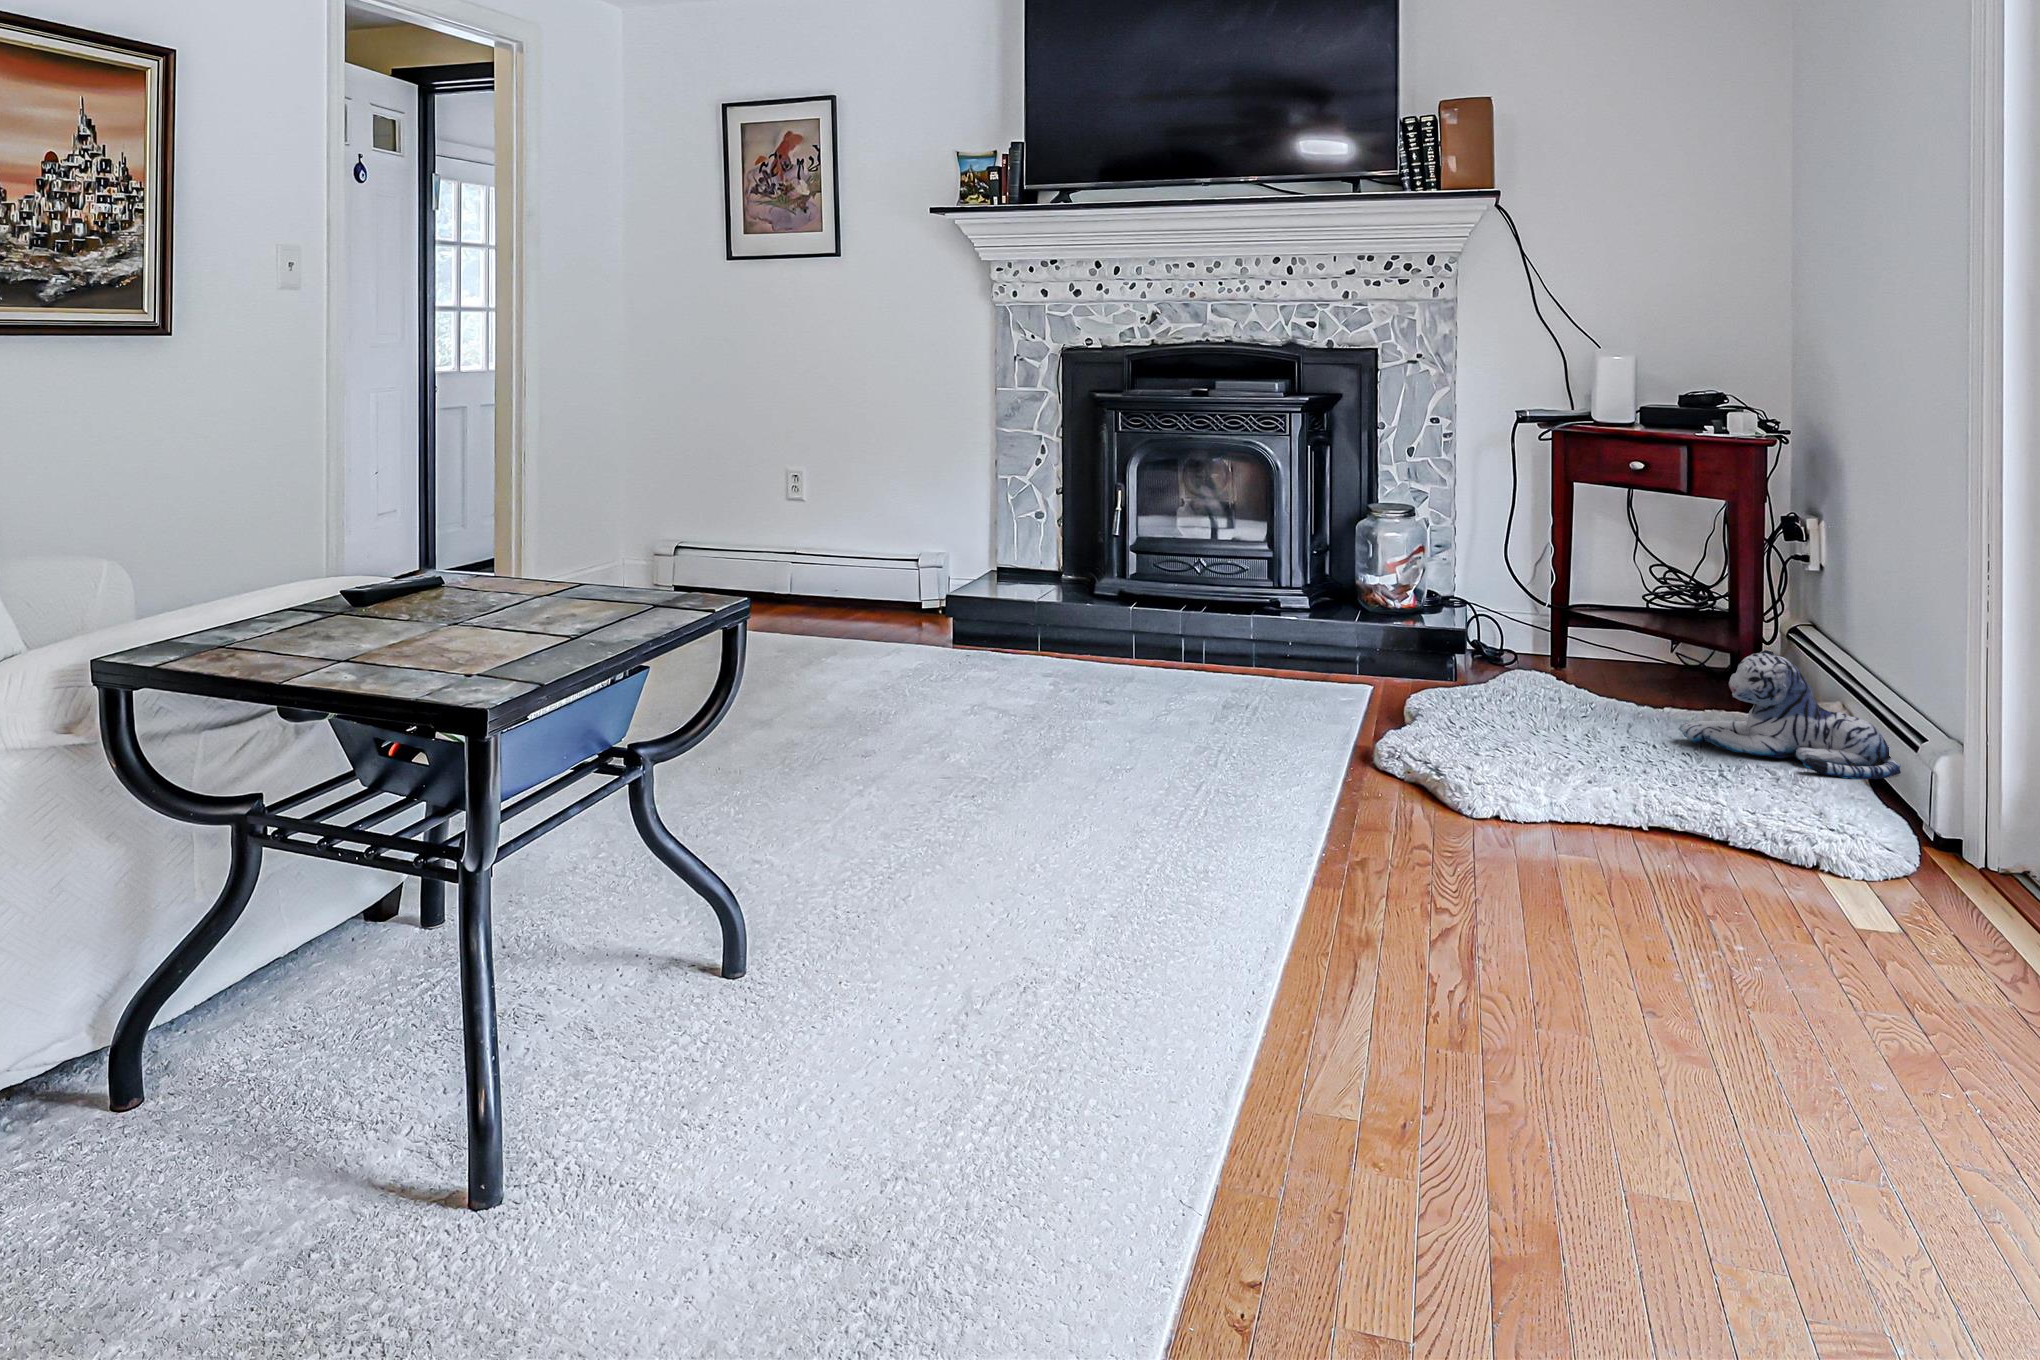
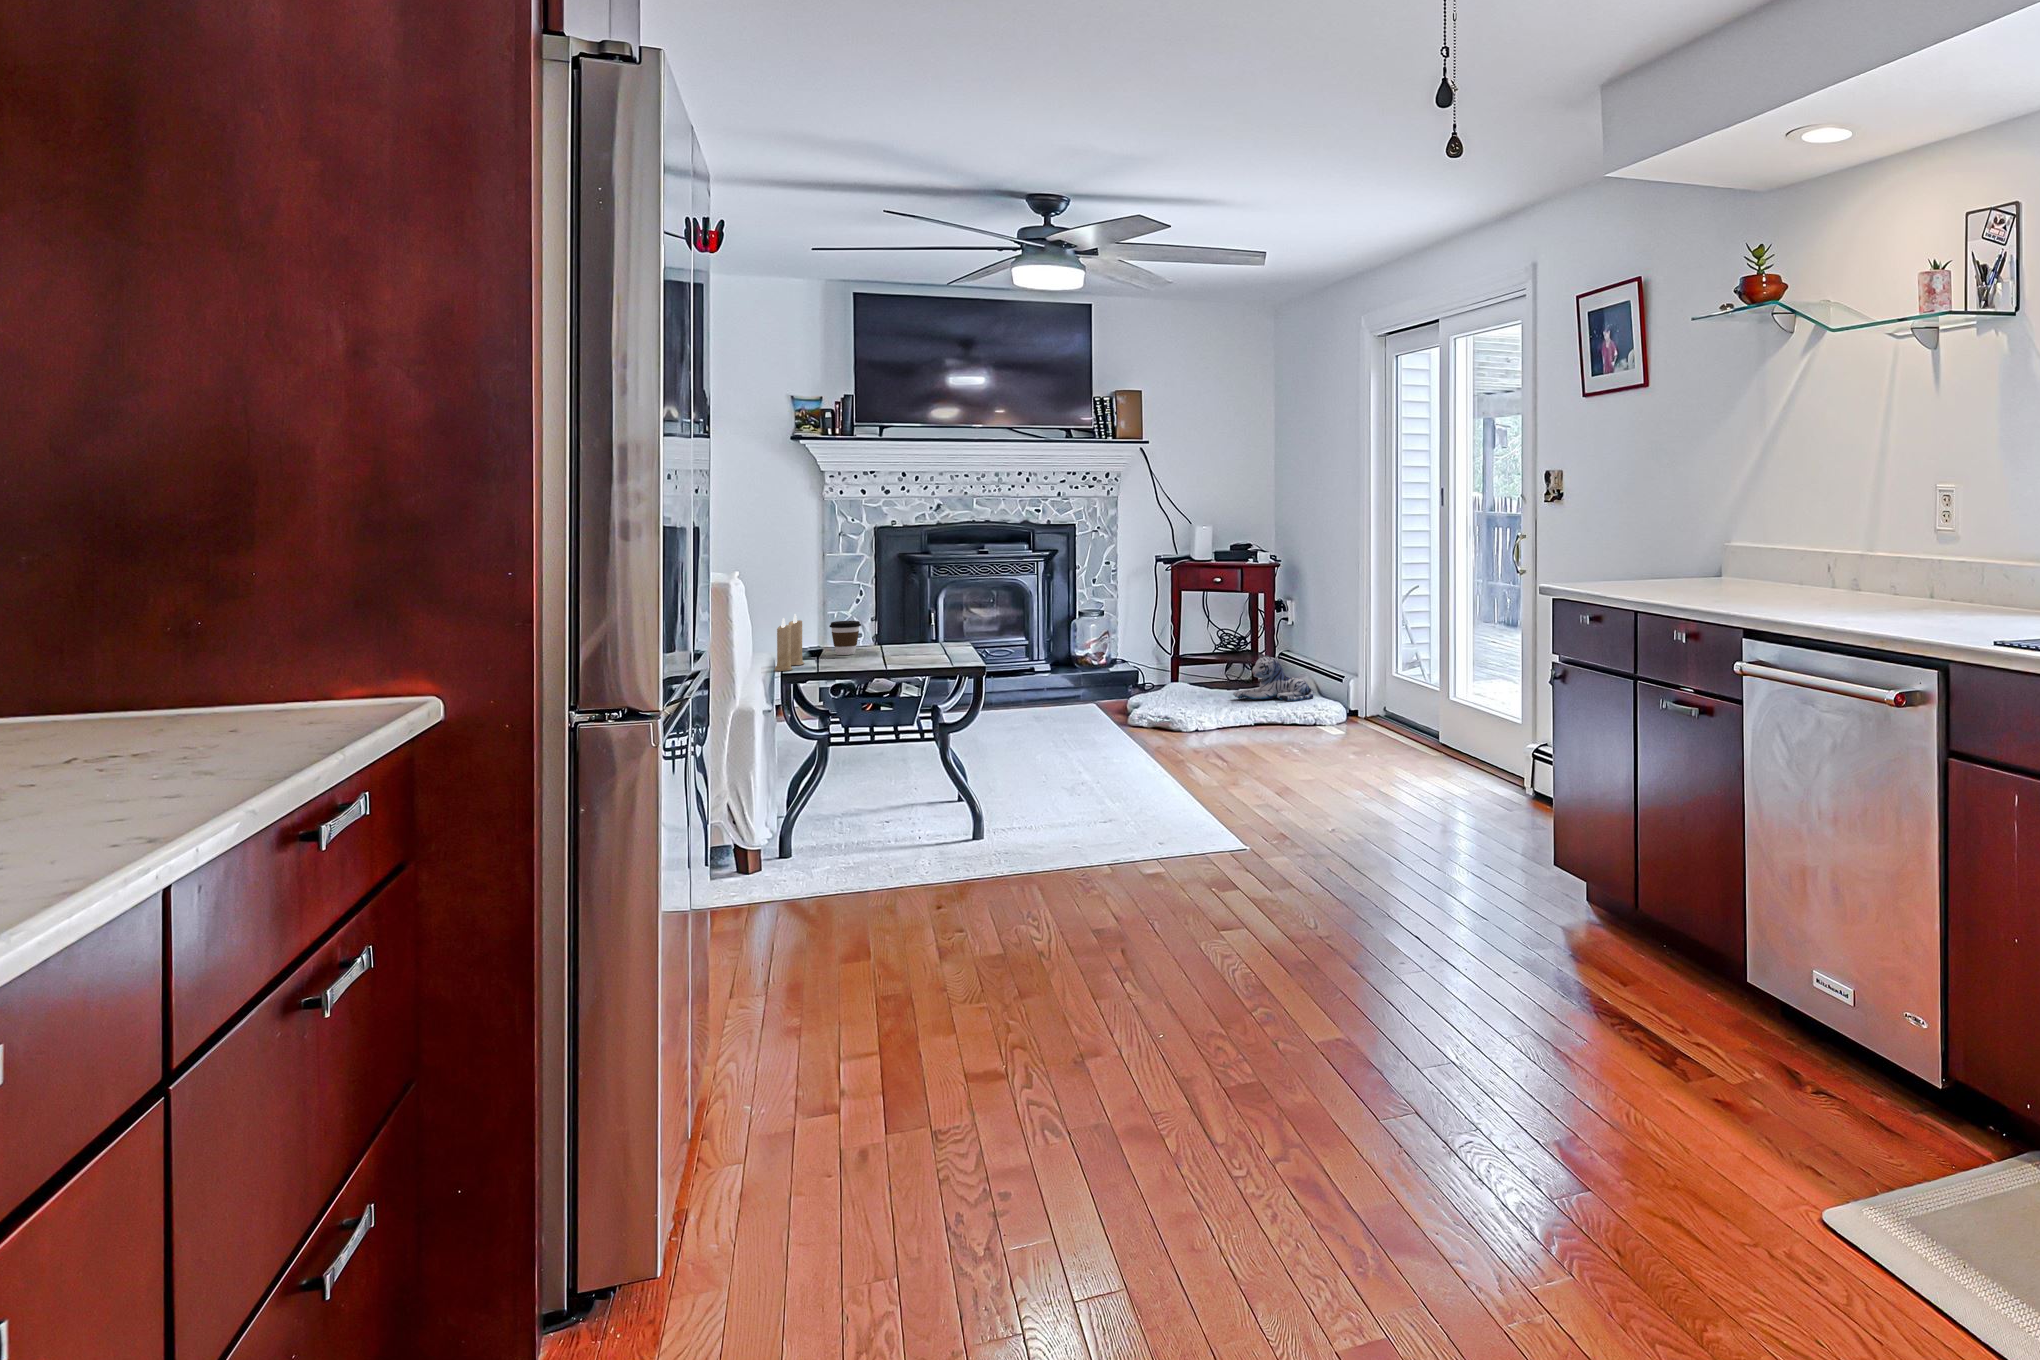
candle: none [259,500,414,668] -> present [775,614,804,671]
coffee cup: none [555,524,631,613] -> present [829,621,861,655]

